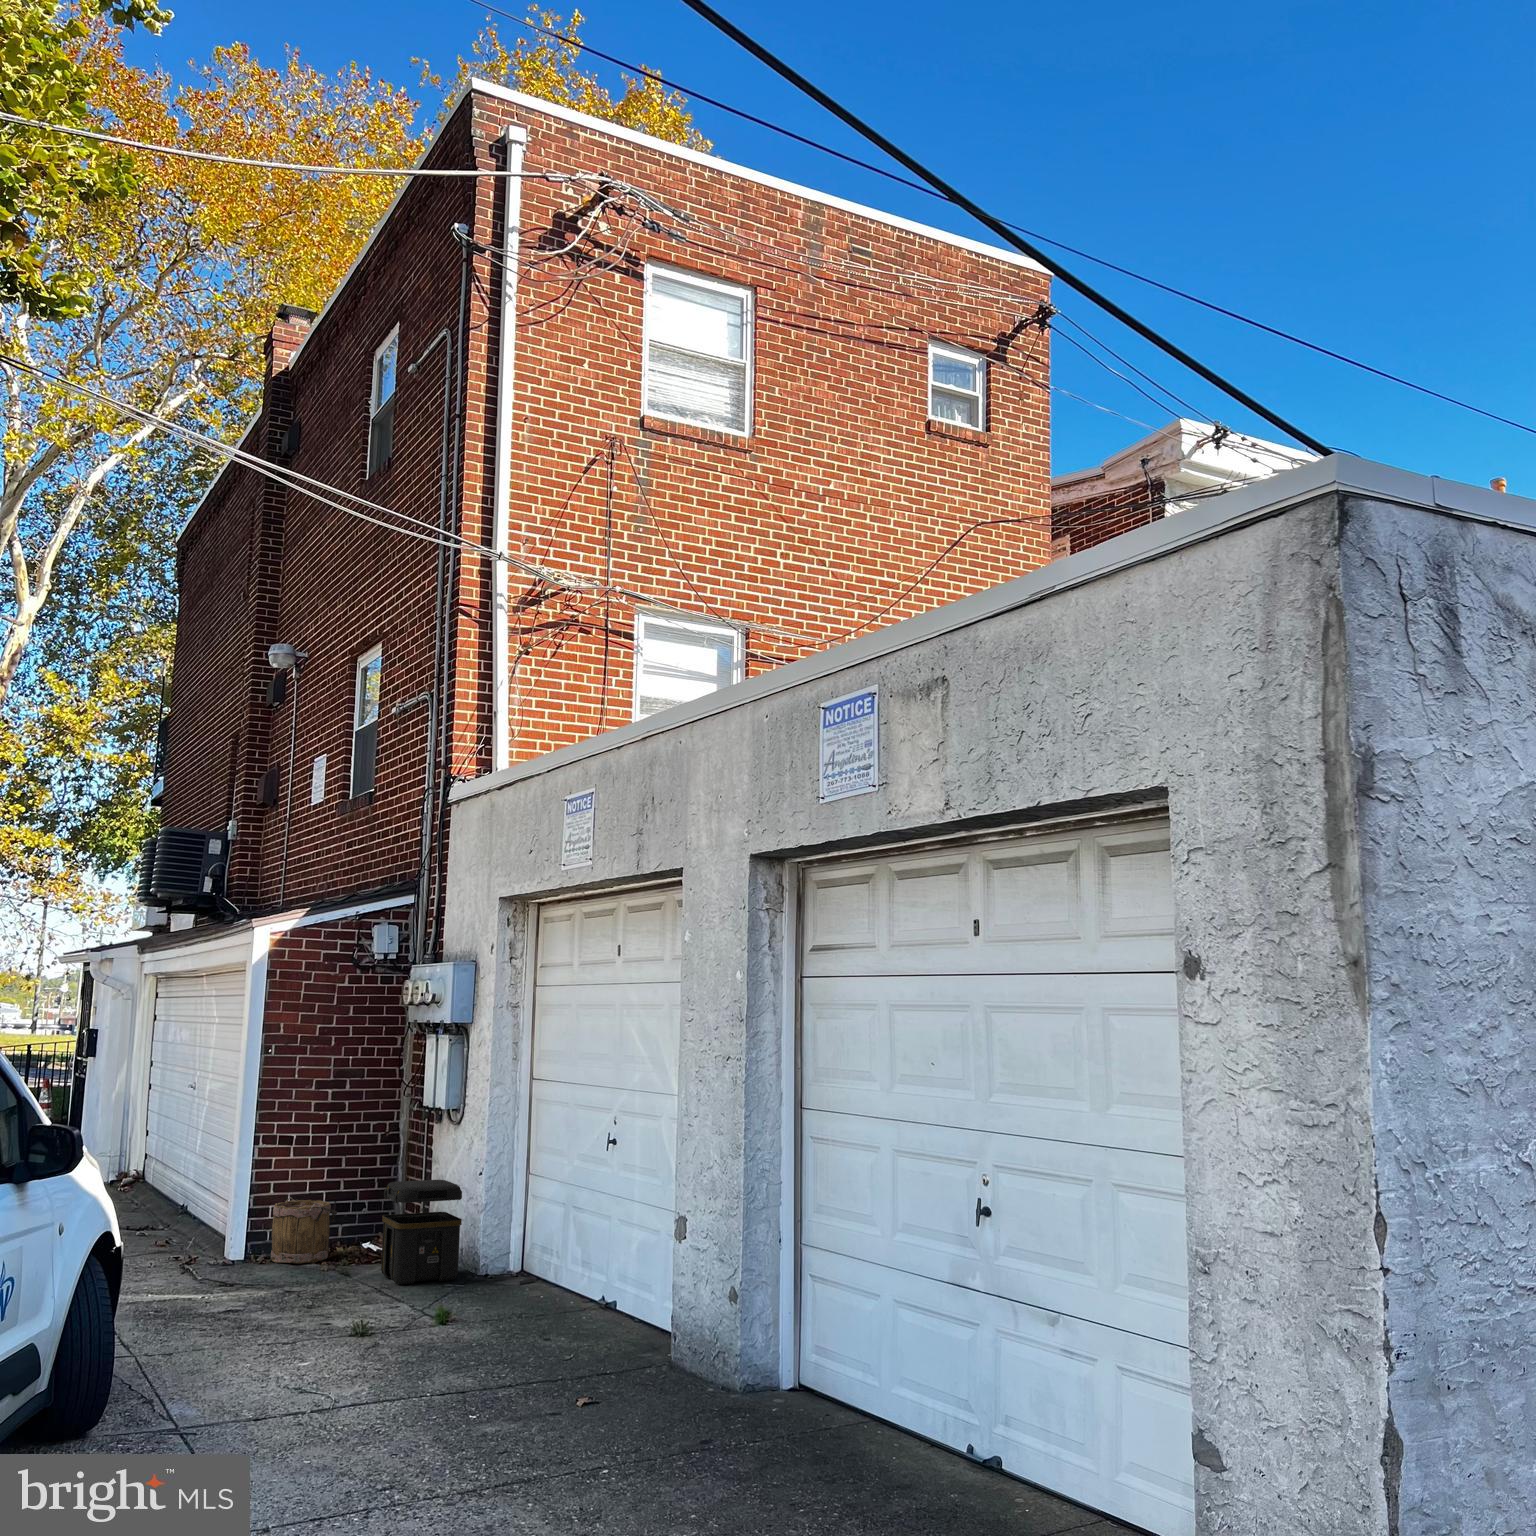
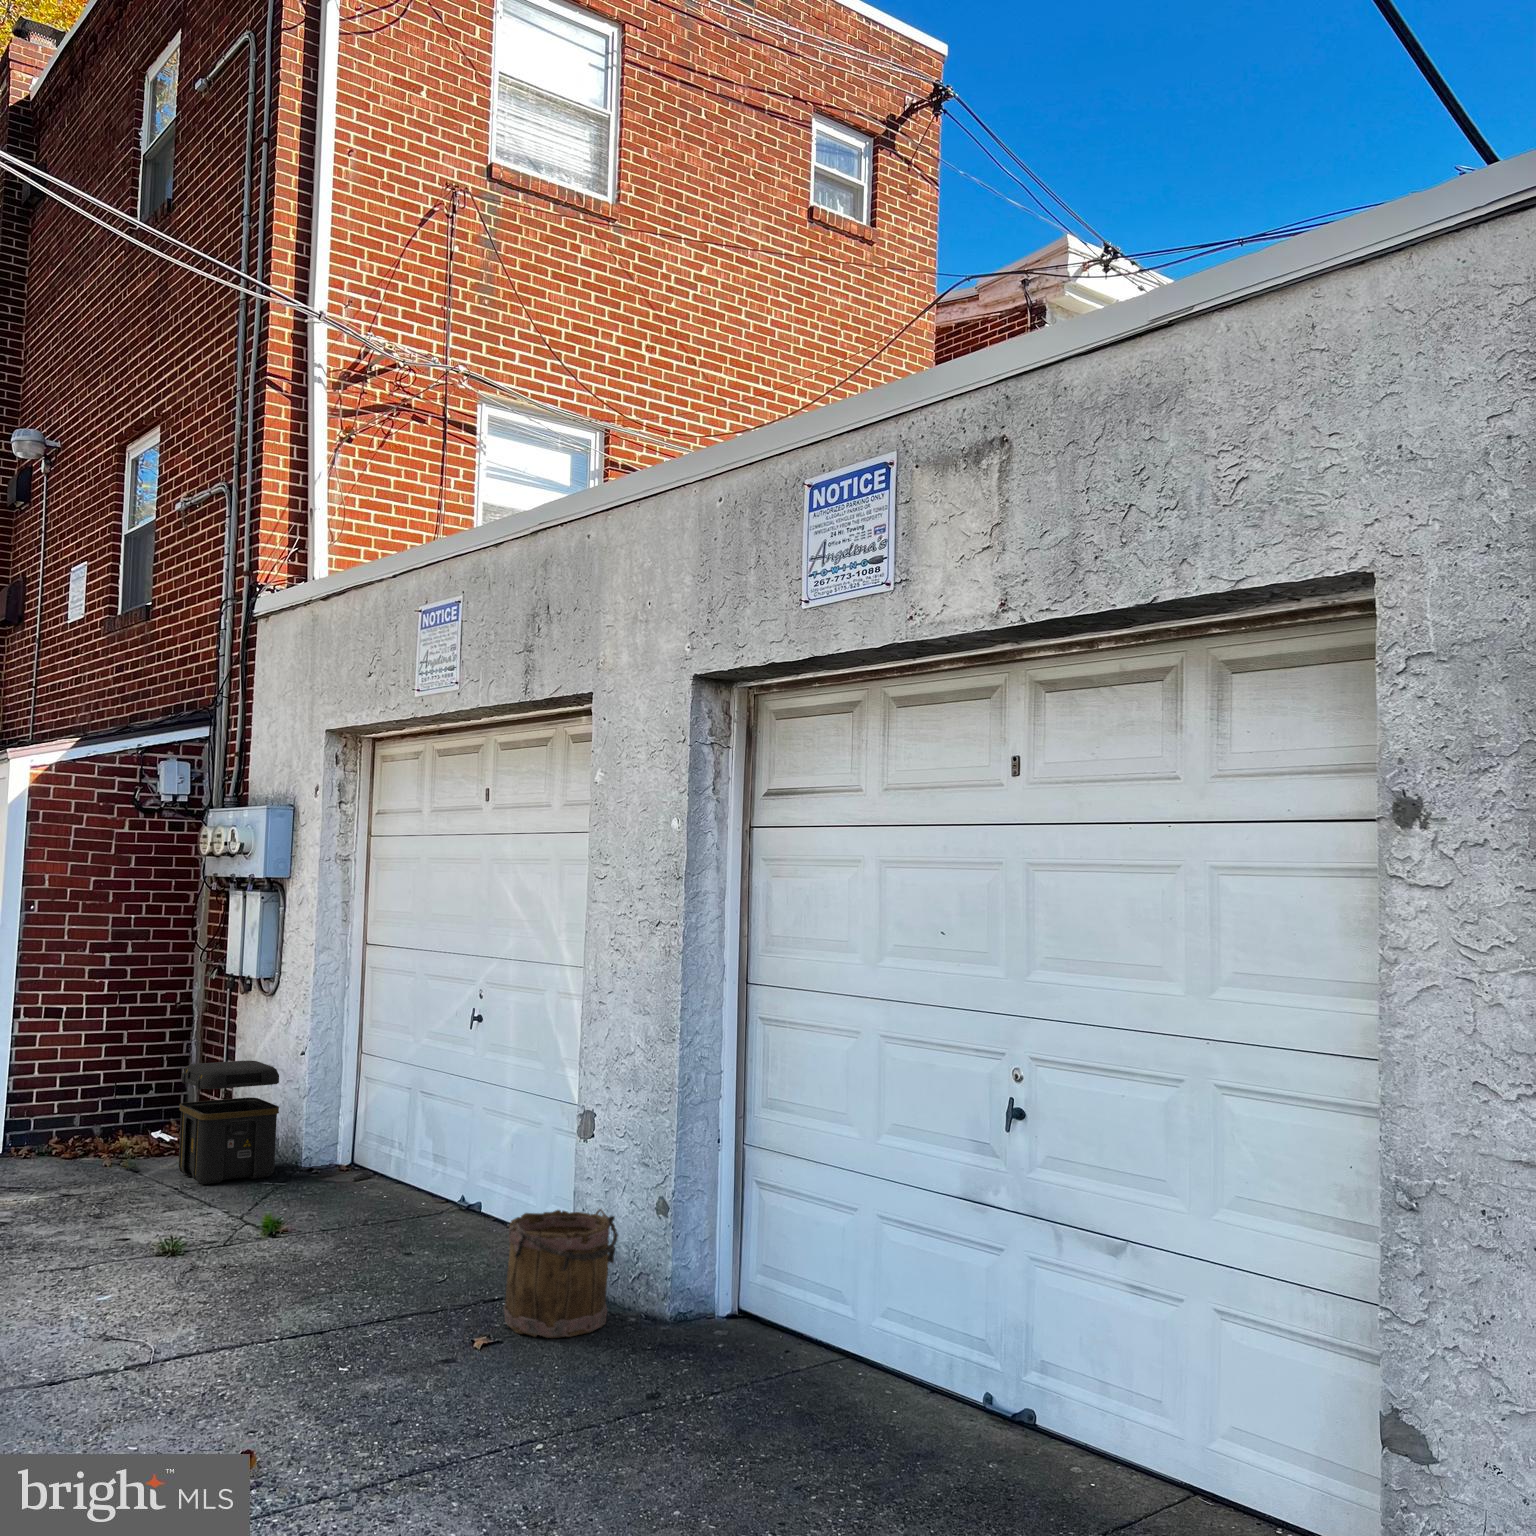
bucket: present [271,1197,337,1263] -> present [504,1209,618,1338]

